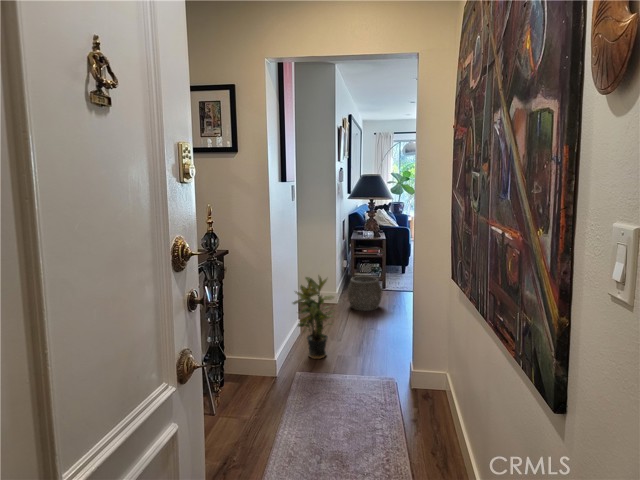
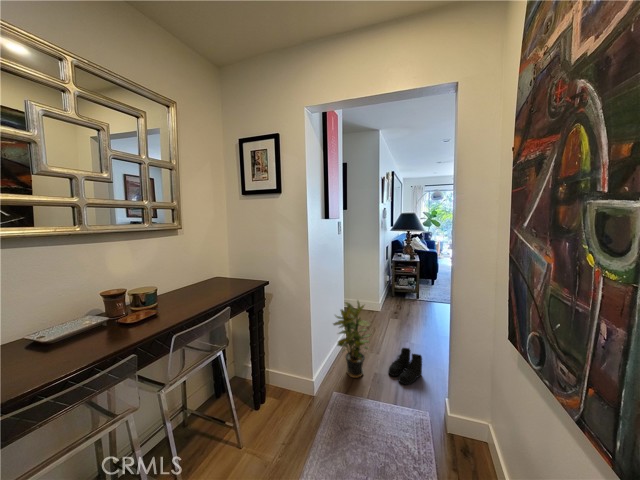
woven basket: present [348,276,382,311] -> none [387,292,416,322]
boots: none [353,324,388,357] -> present [388,348,422,384]

